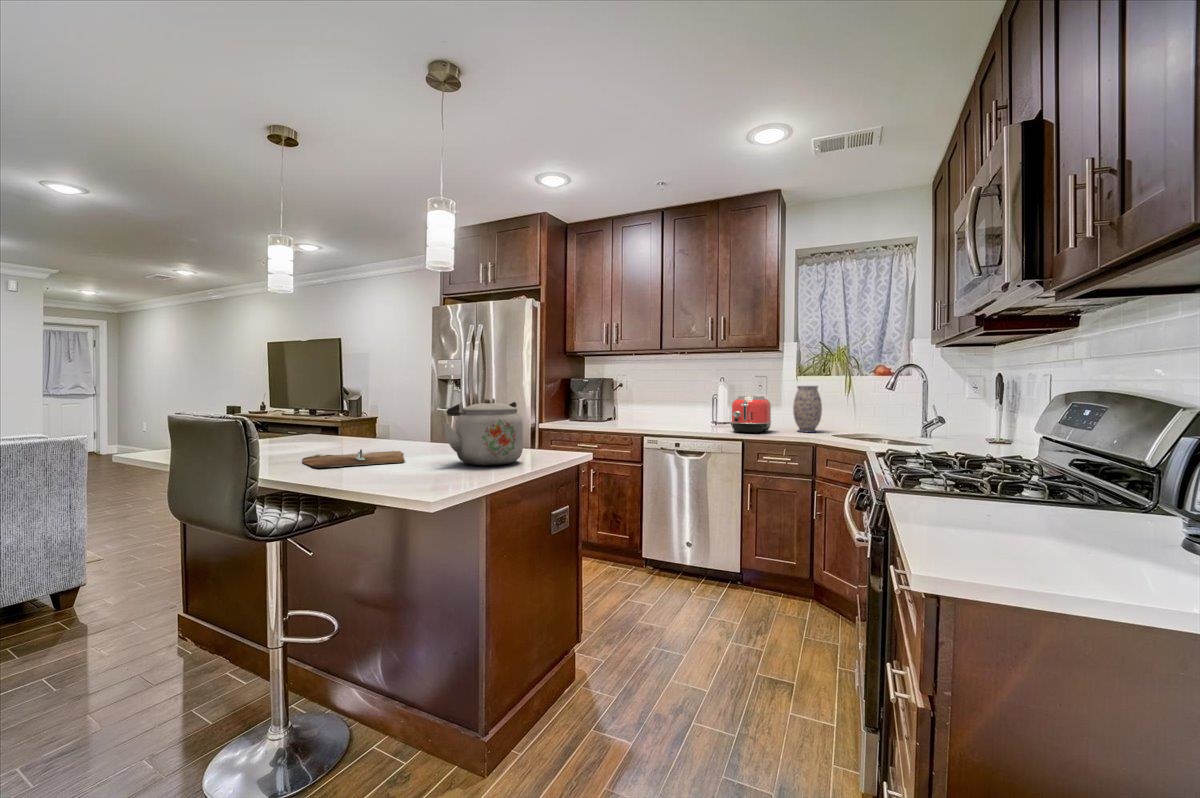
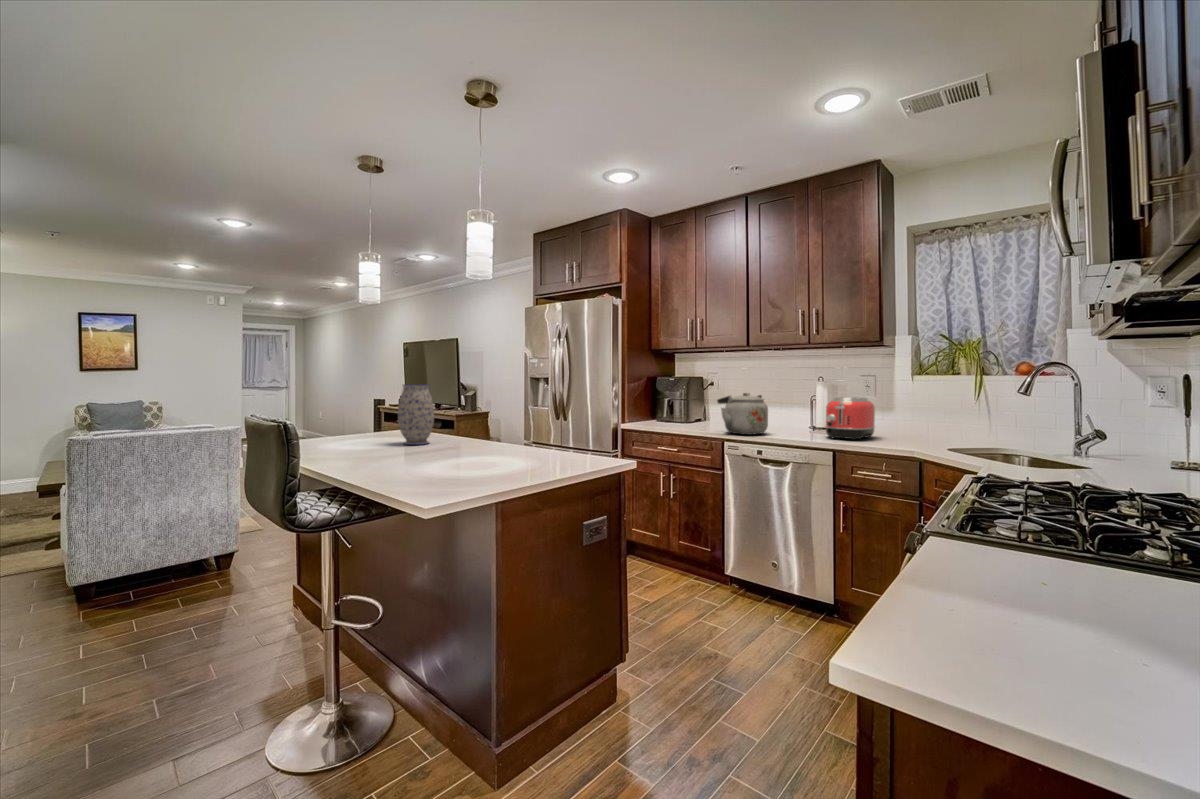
vase: present [793,386,822,432] -> present [398,385,434,445]
kettle: present [443,398,523,465] -> present [717,393,768,435]
cutting board: present [303,449,405,468] -> none [361,448,459,466]

